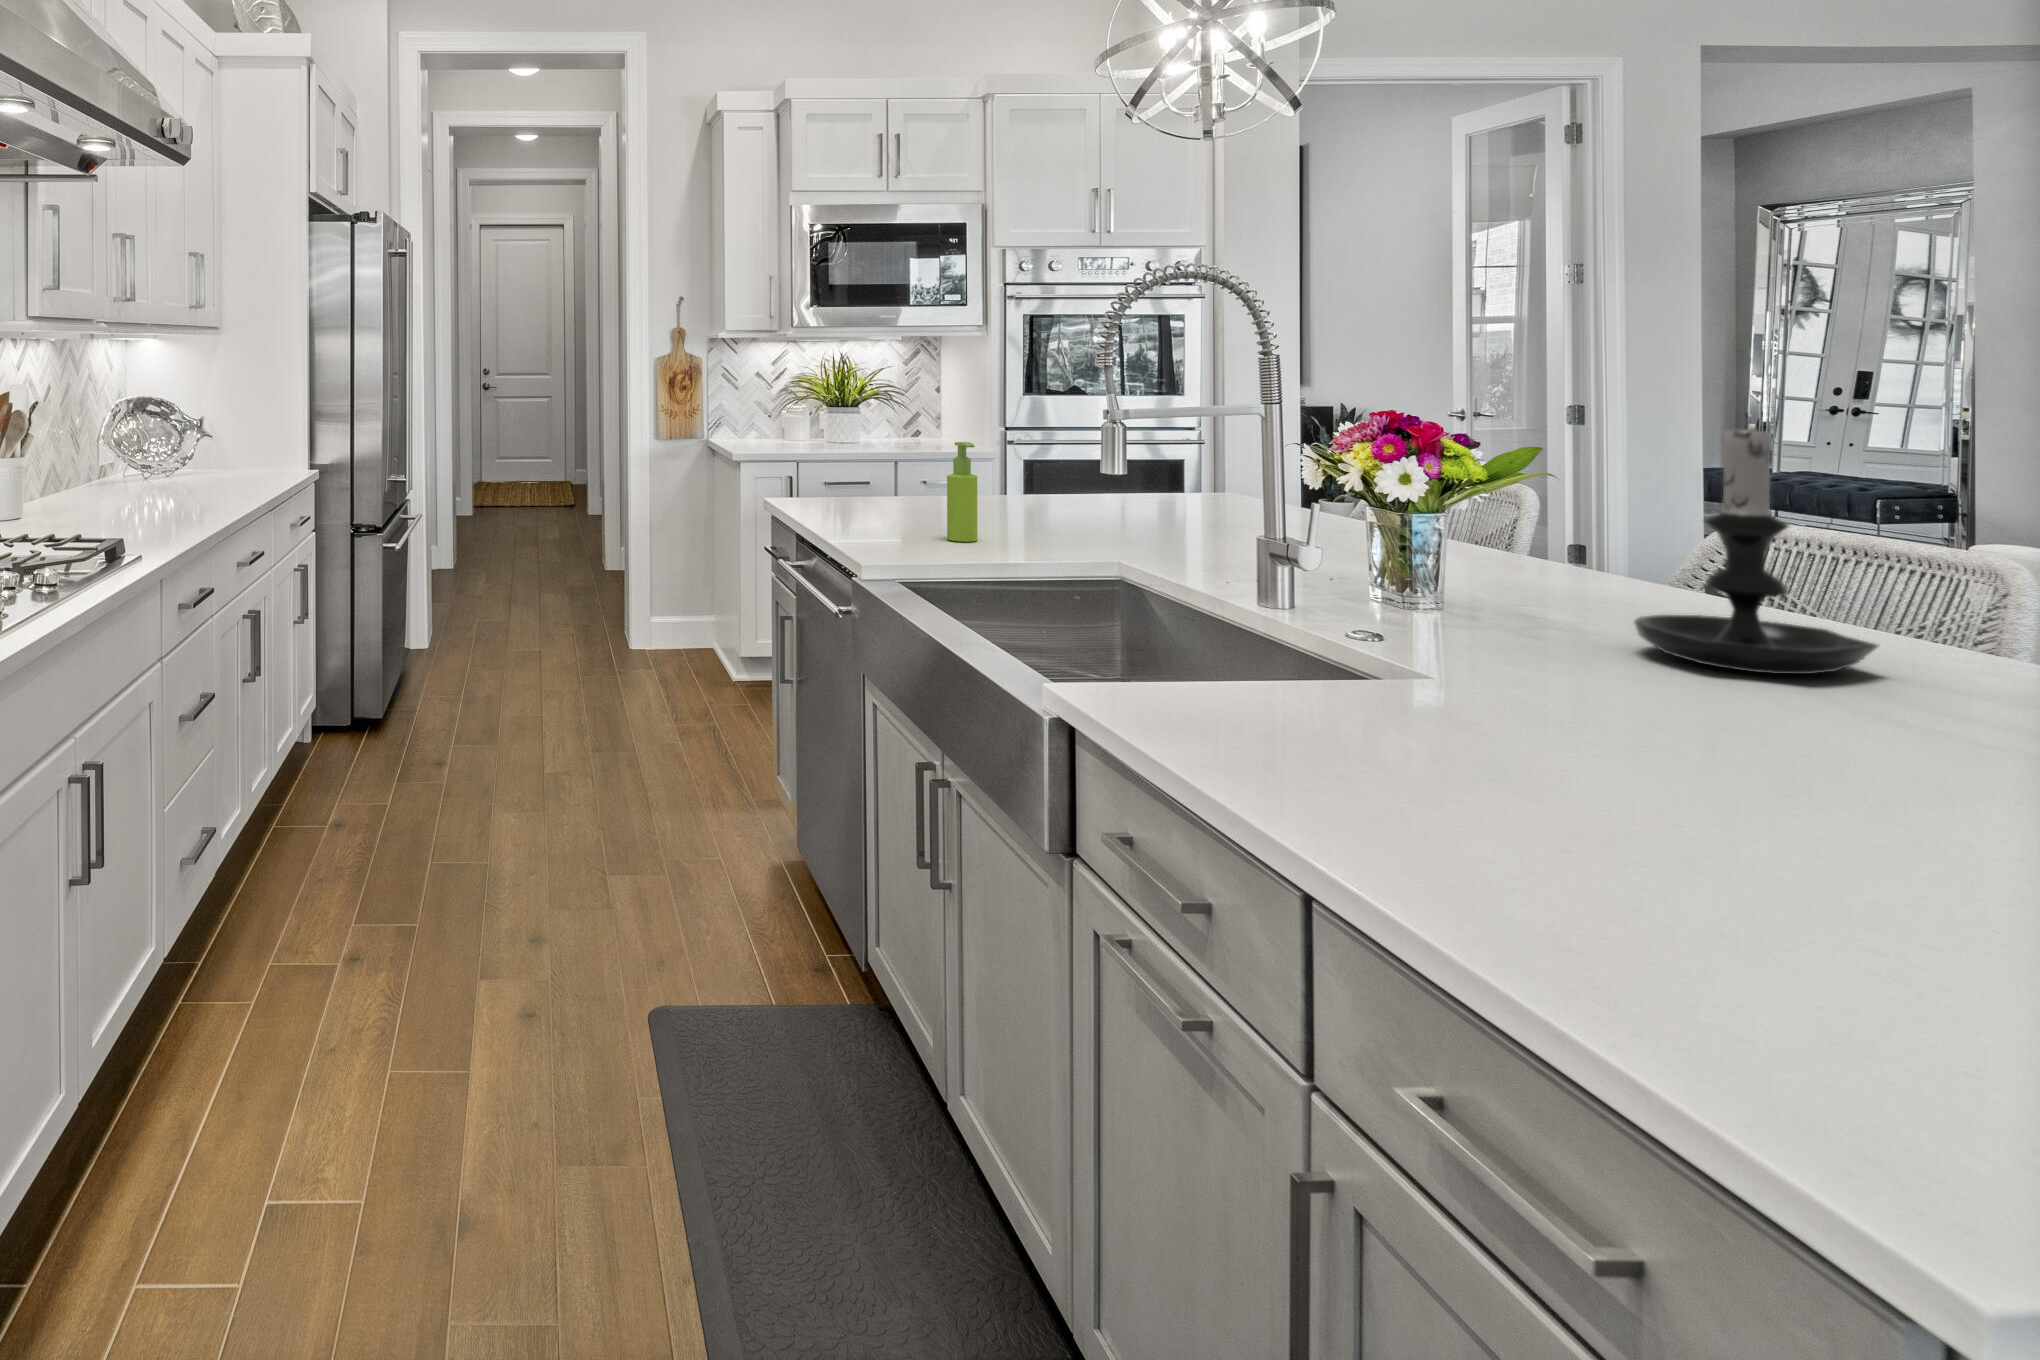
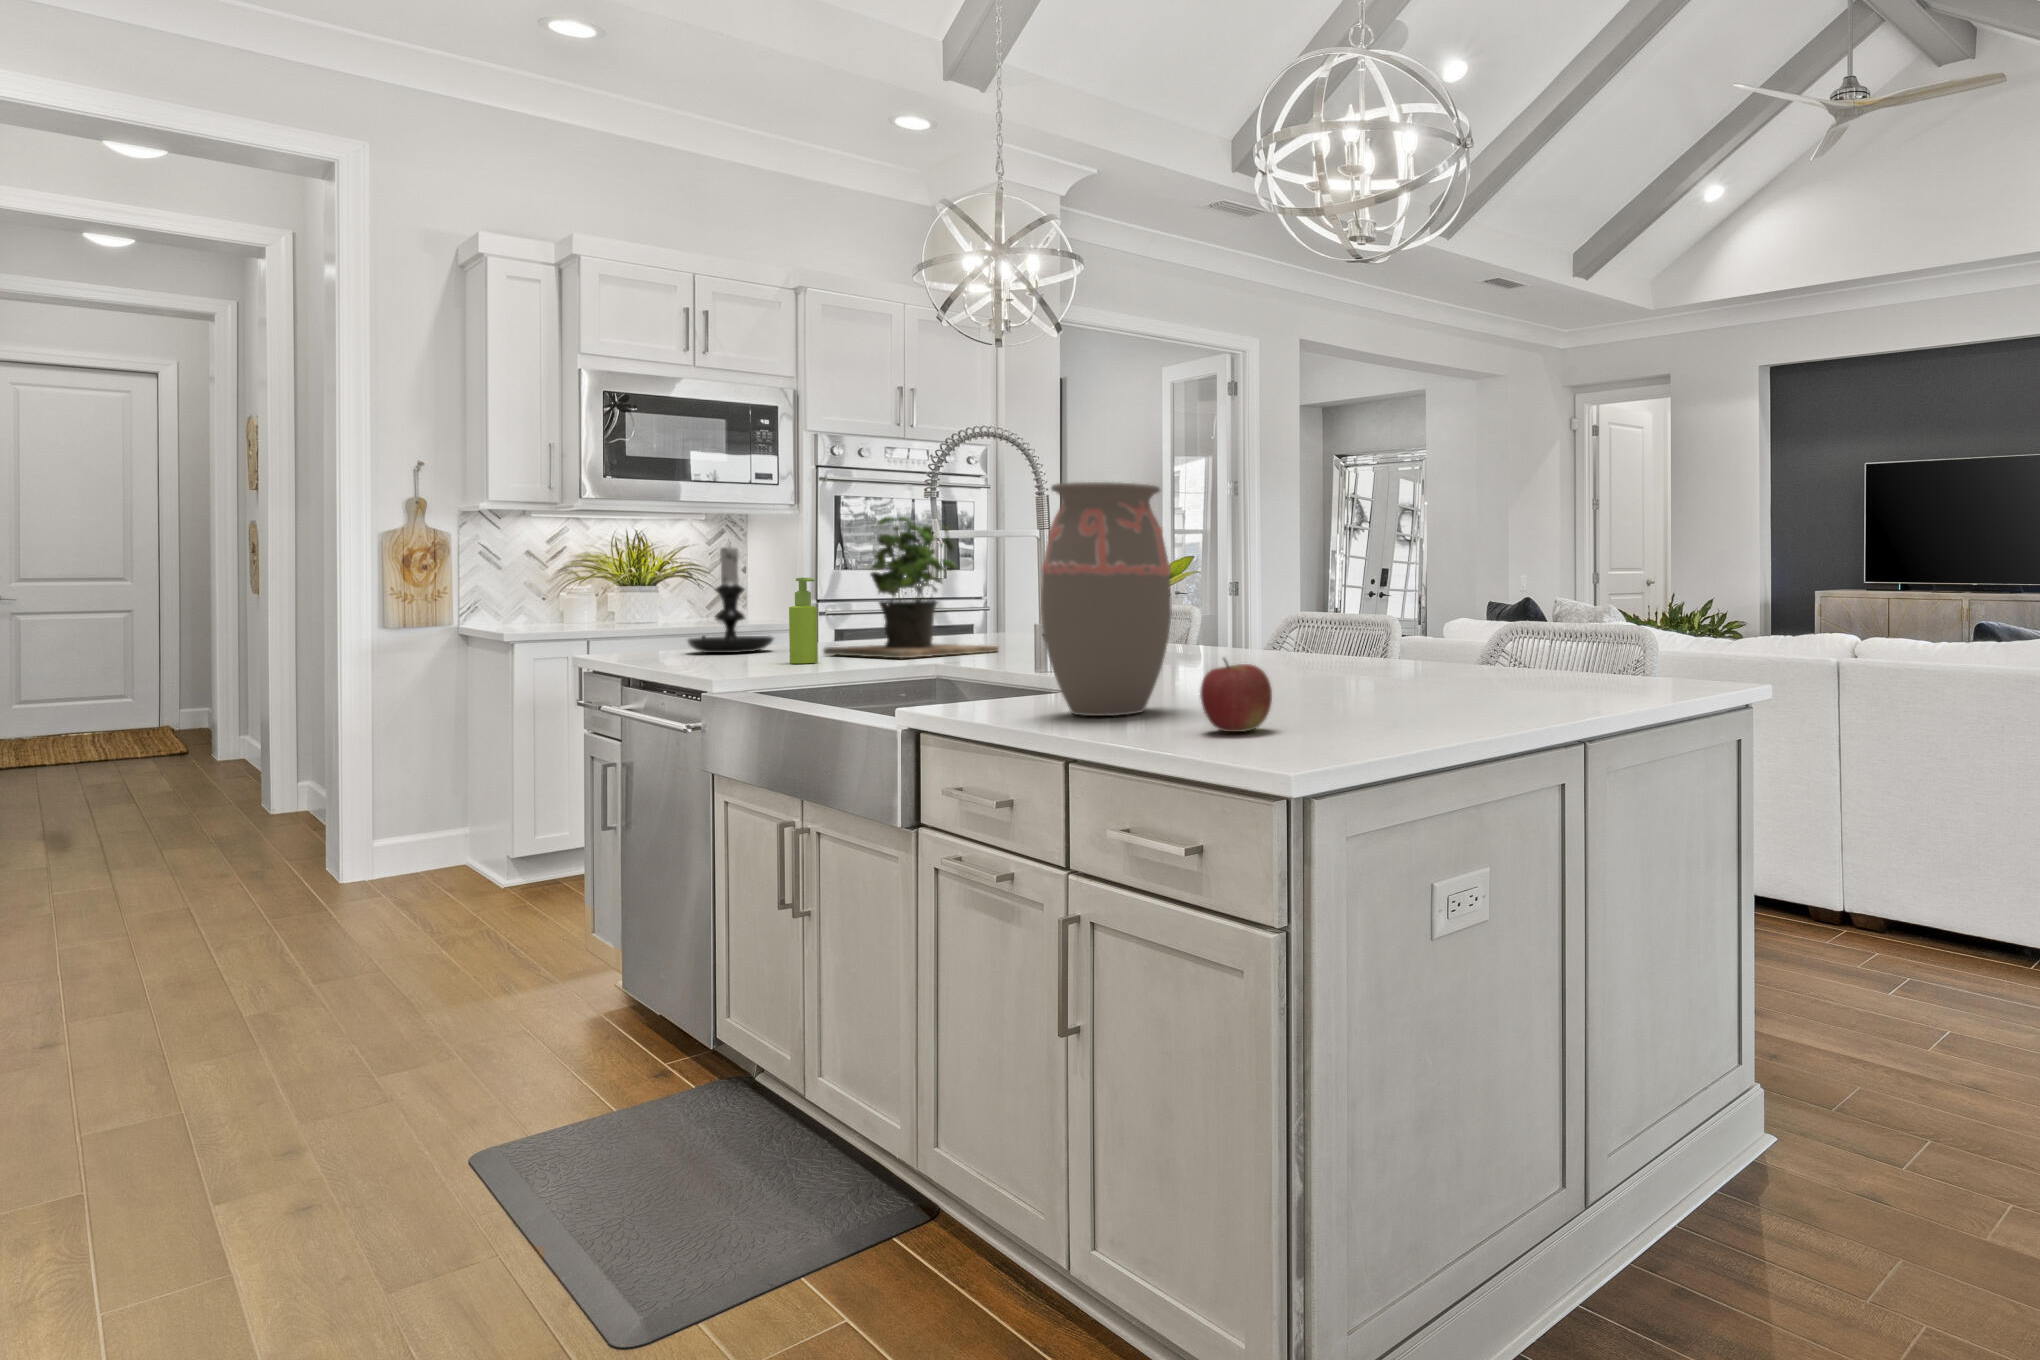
potted plant: none [989,366,1205,543] -> present [823,517,998,658]
decorative vase: none [1253,388,1508,791] -> present [1041,482,1172,716]
candle holder: present [1634,414,1878,674] -> present [688,547,773,653]
apple: none [1591,779,1794,956] -> present [1200,658,1272,732]

